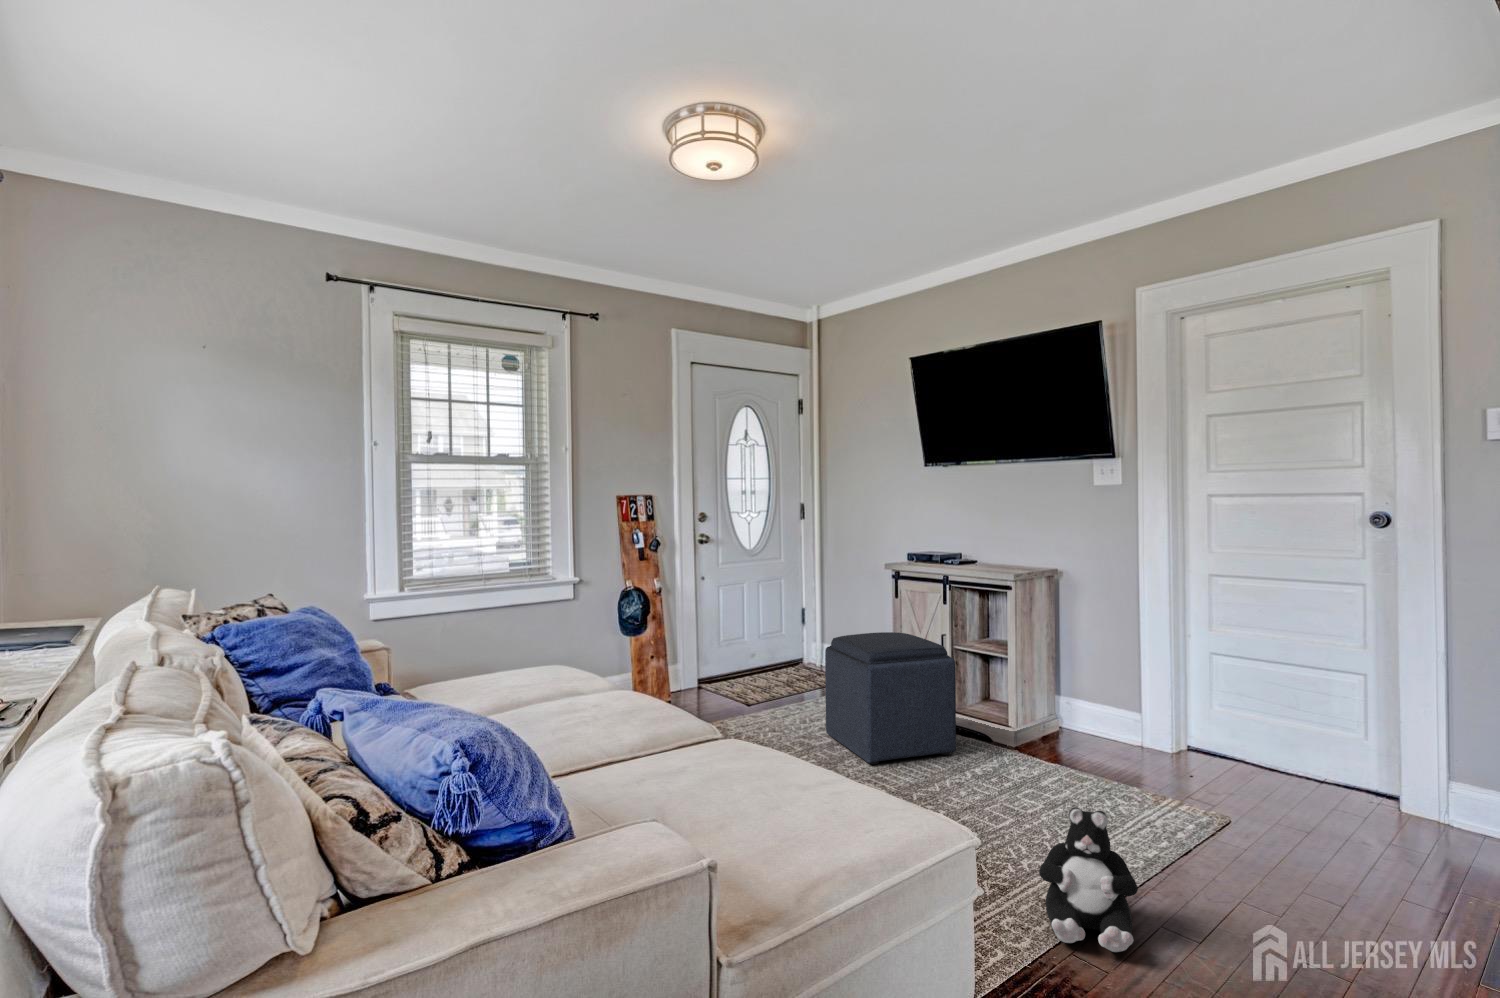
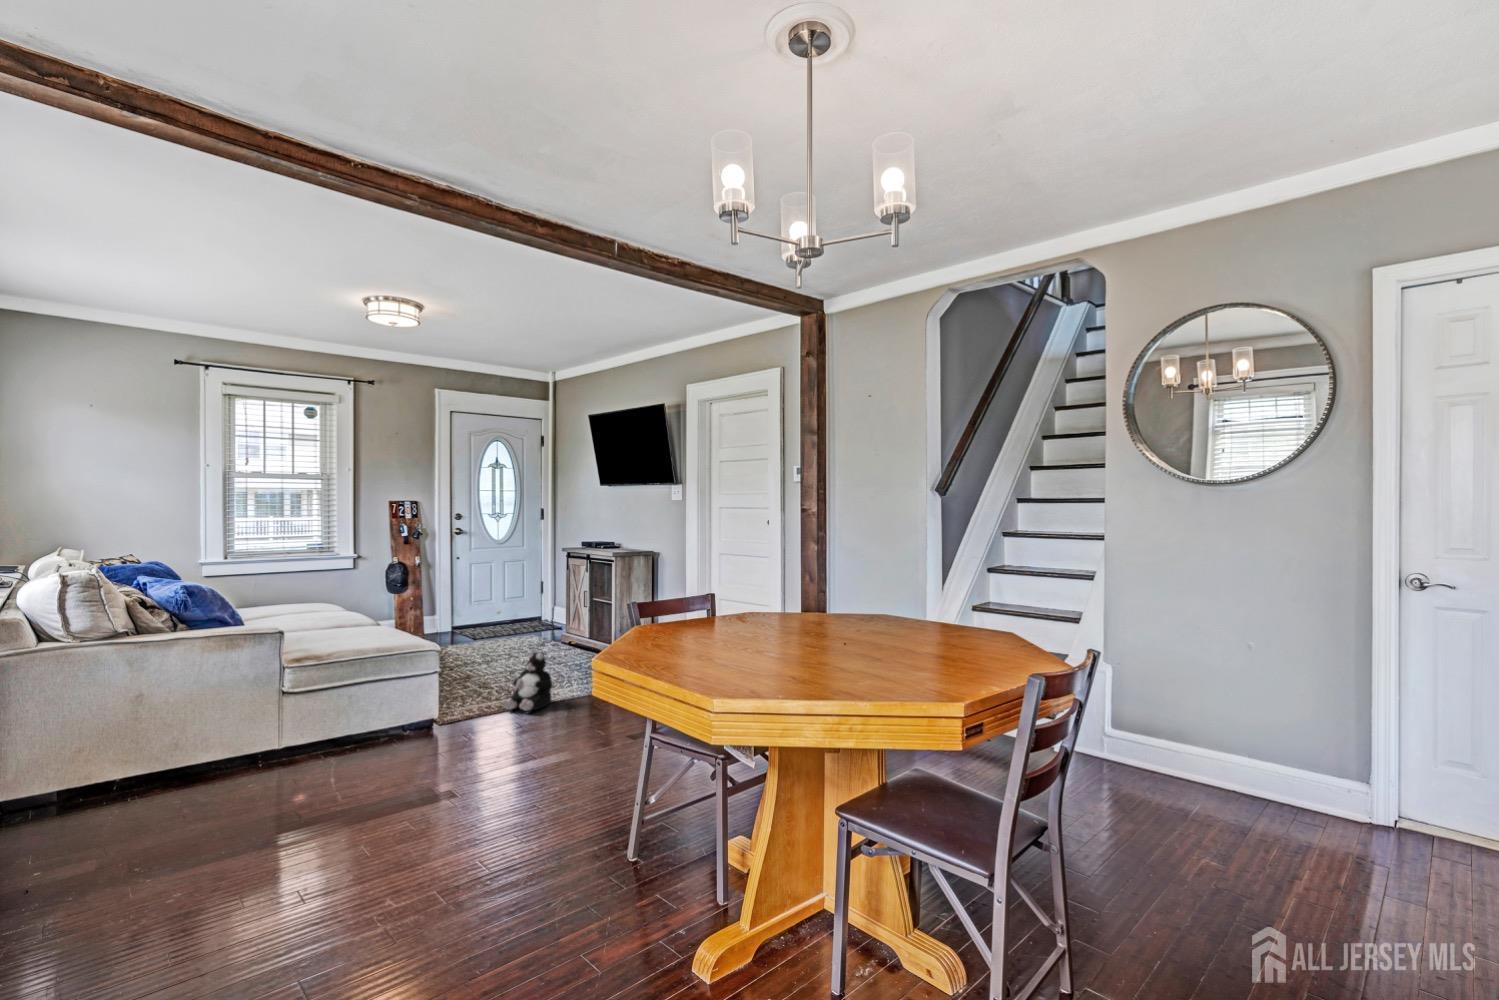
ottoman: present [825,632,956,764] -> none [503,587,569,660]

